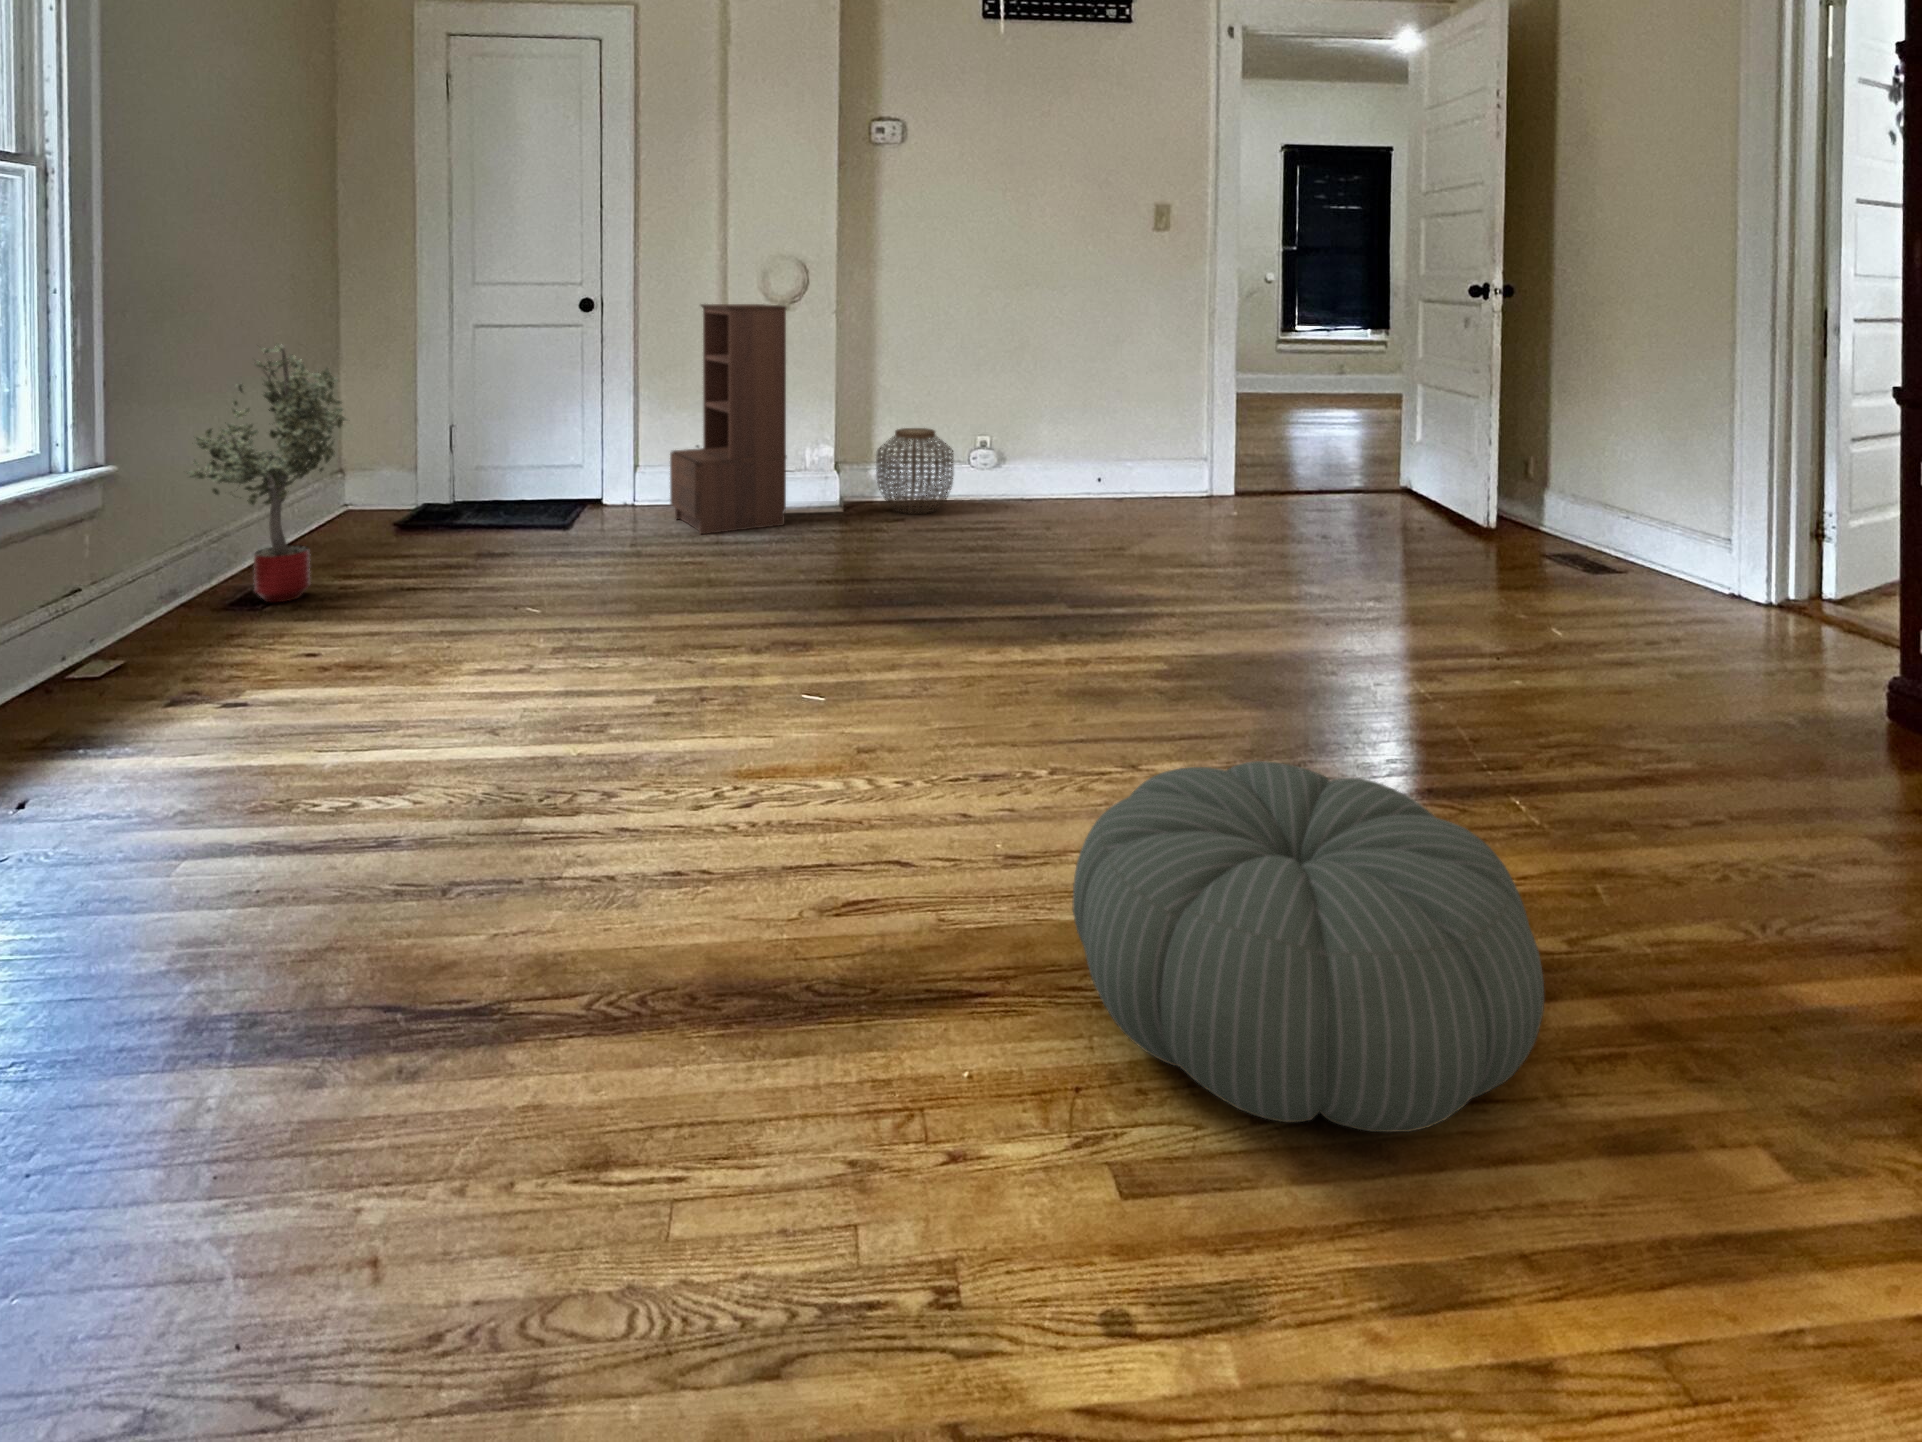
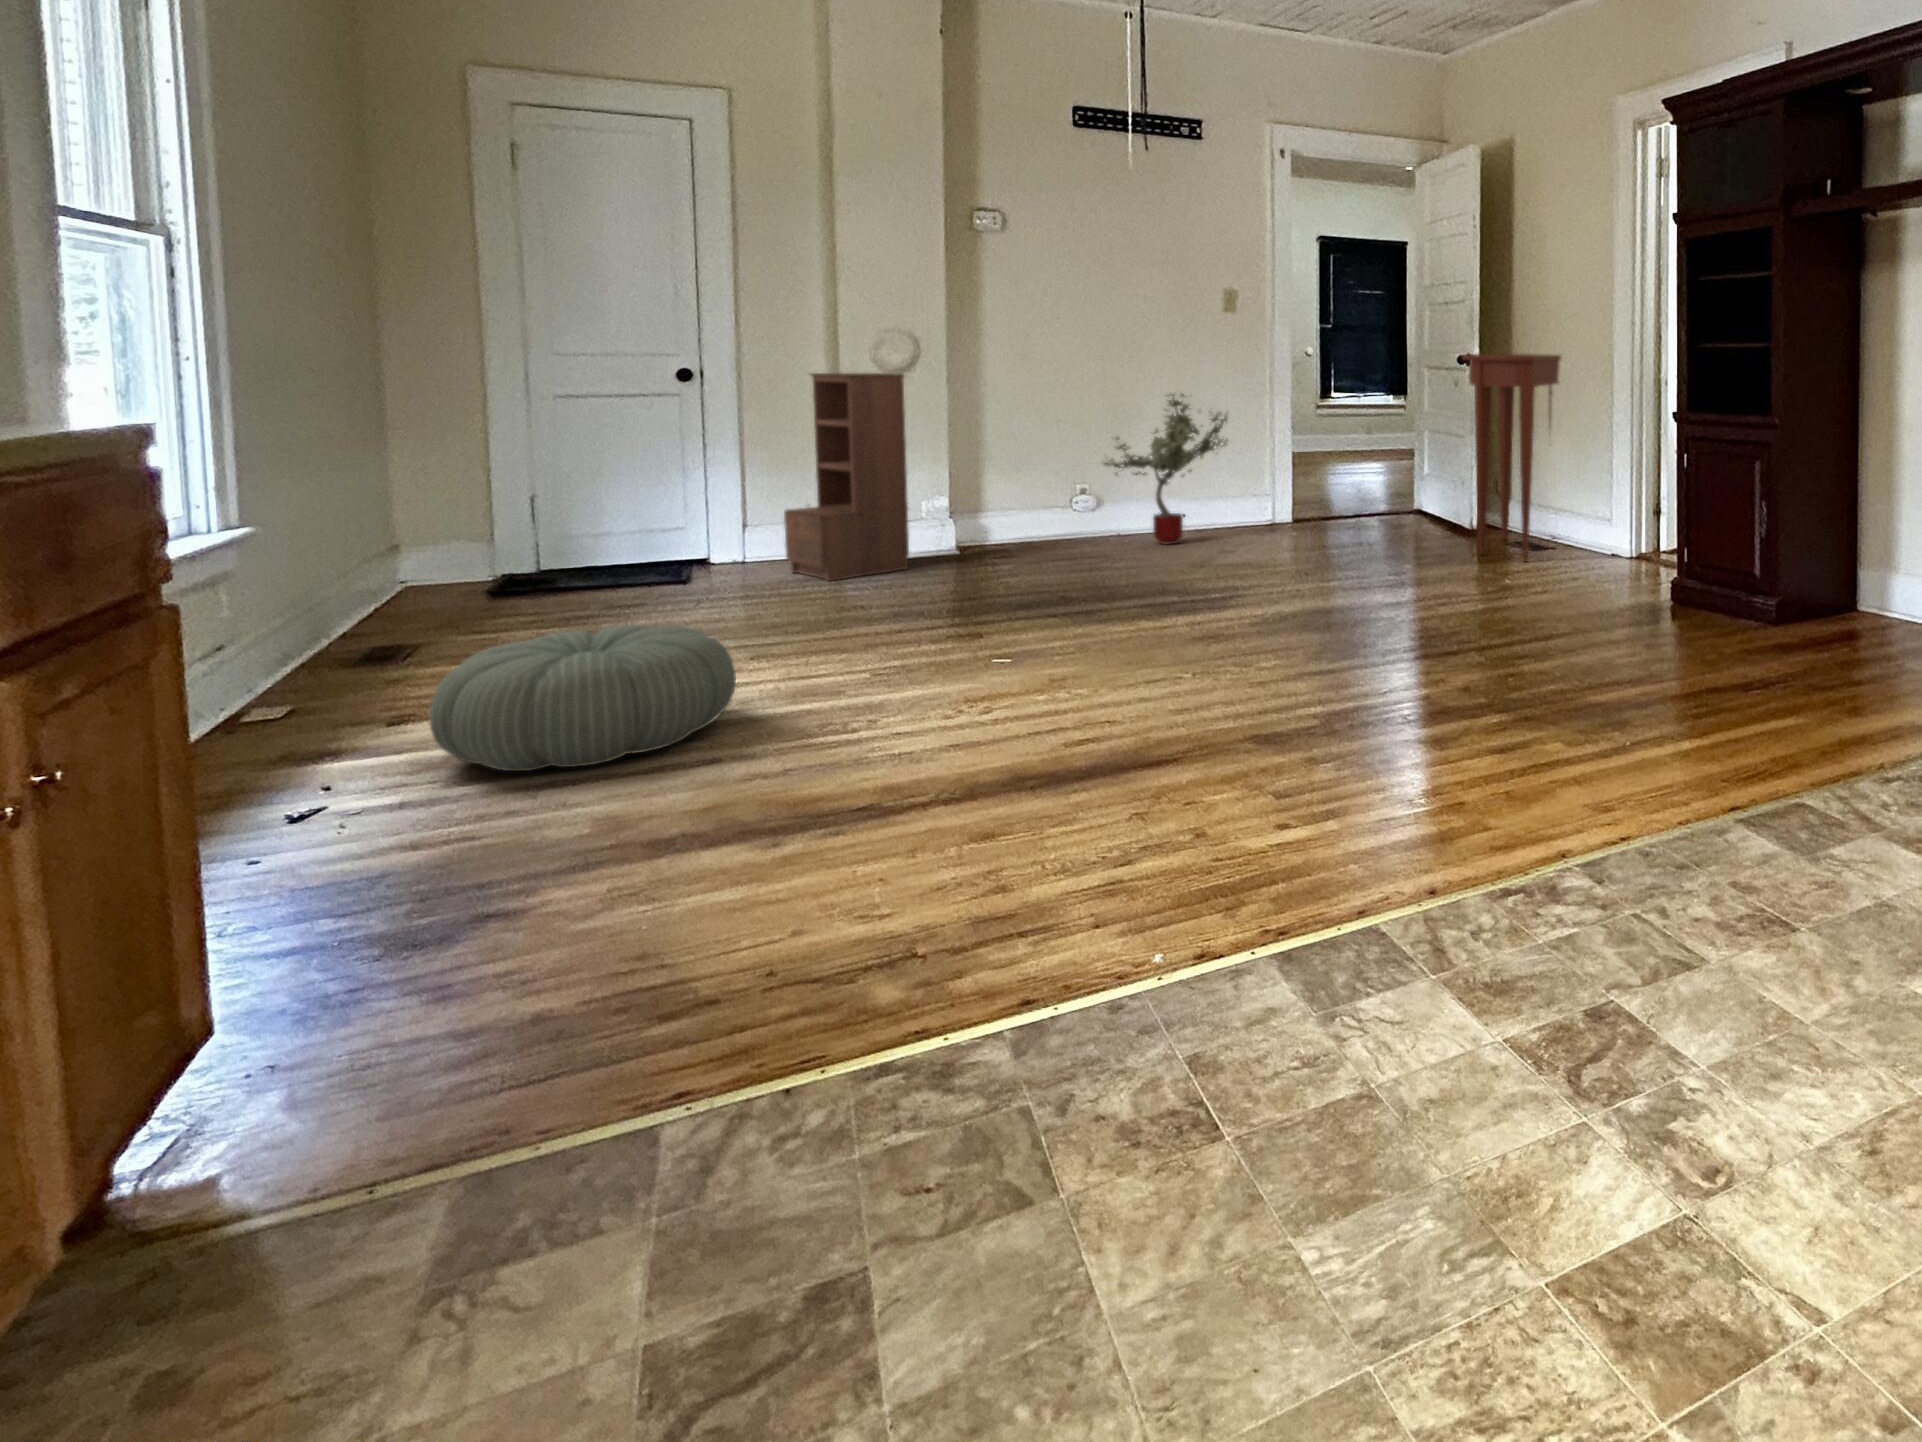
console table: none [1477,282,1643,598] -> present [1462,354,1561,562]
potted tree: present [189,343,347,602] -> present [1104,393,1228,544]
woven basket: present [876,428,954,514] -> none [990,480,1062,553]
pouf: present [1073,761,1544,1132] -> present [429,625,736,771]

